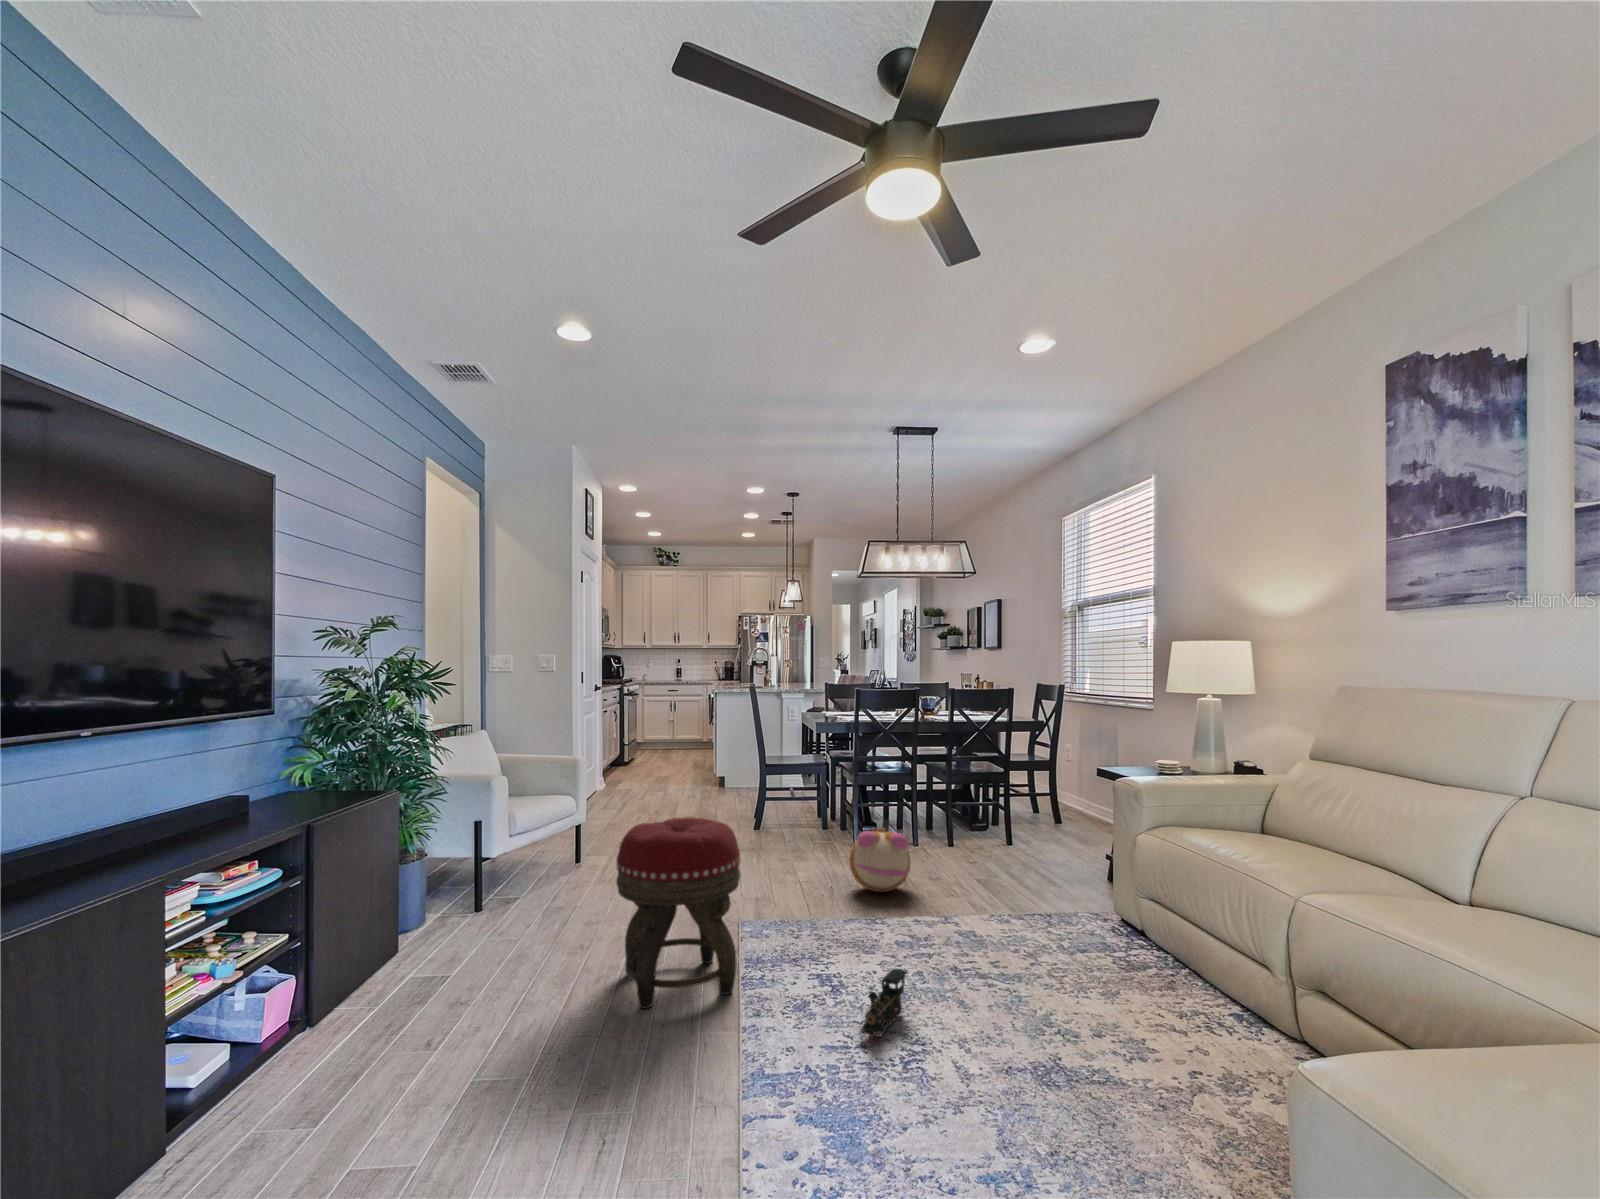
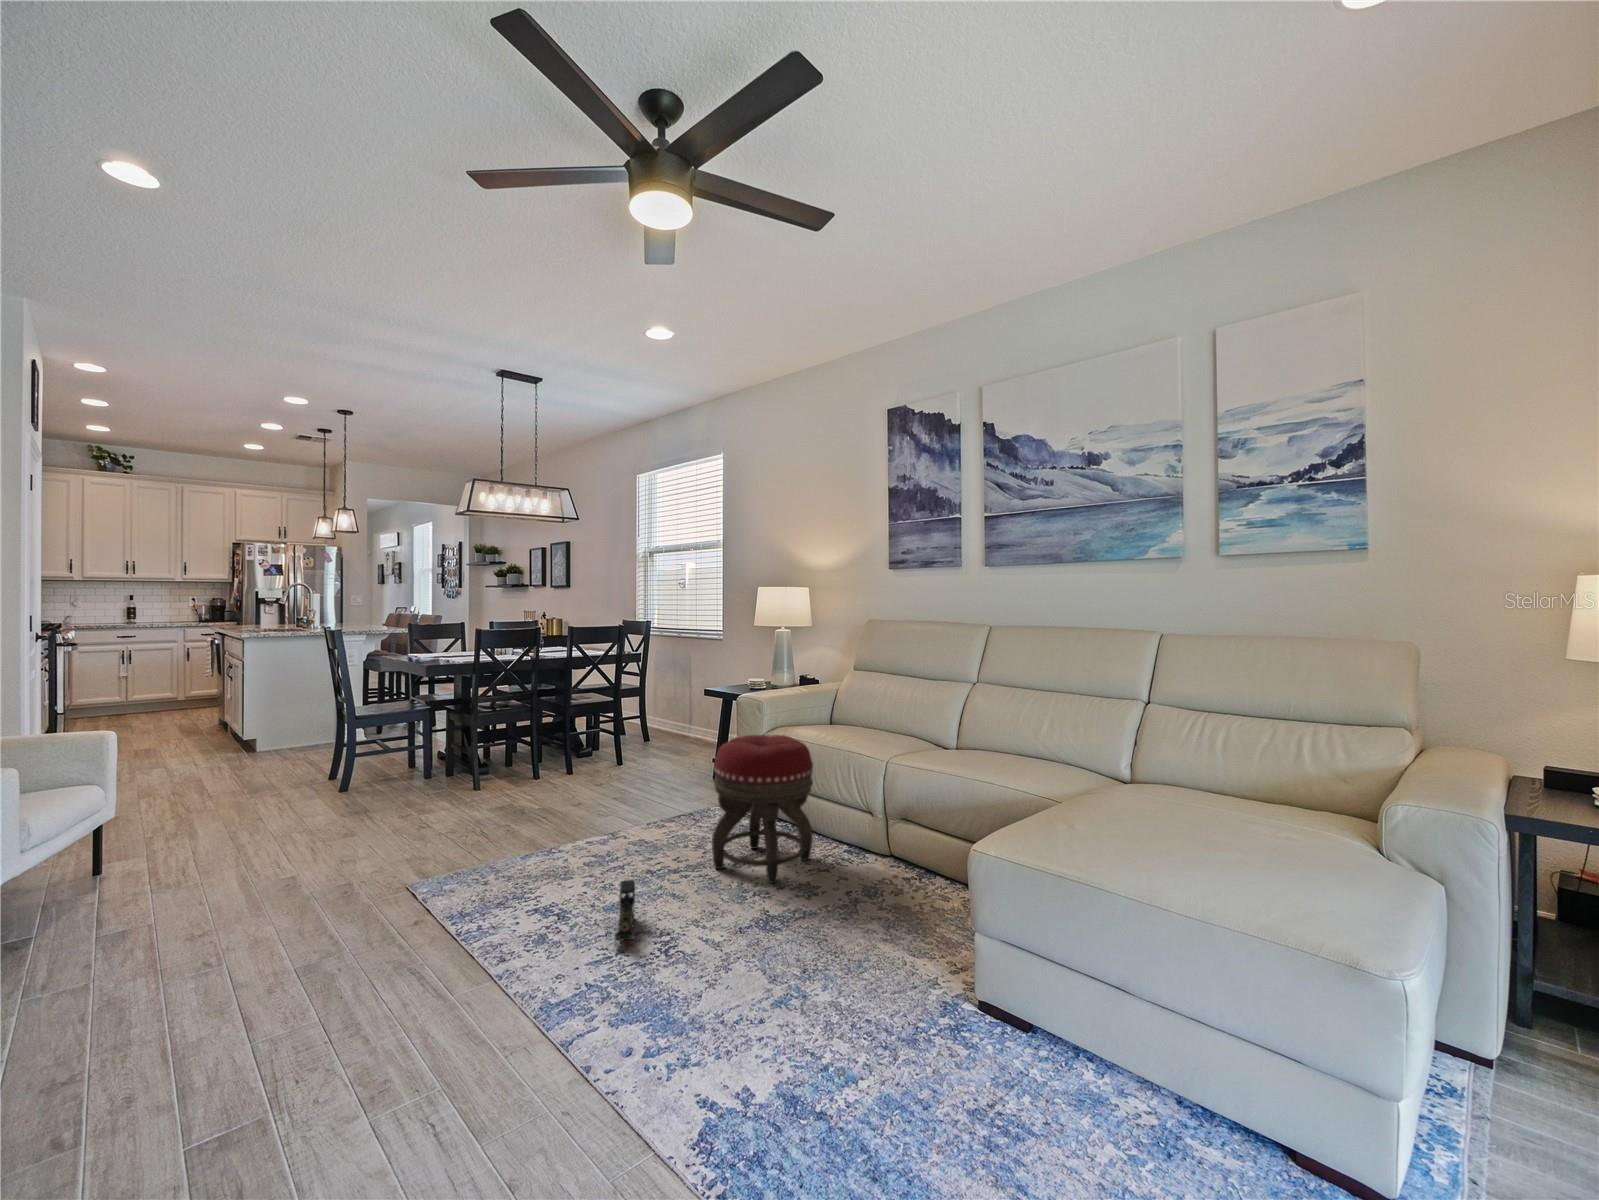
footstool: present [616,817,741,1009] -> present [712,735,813,883]
plush toy: present [849,827,911,892] -> none [504,763,570,825]

